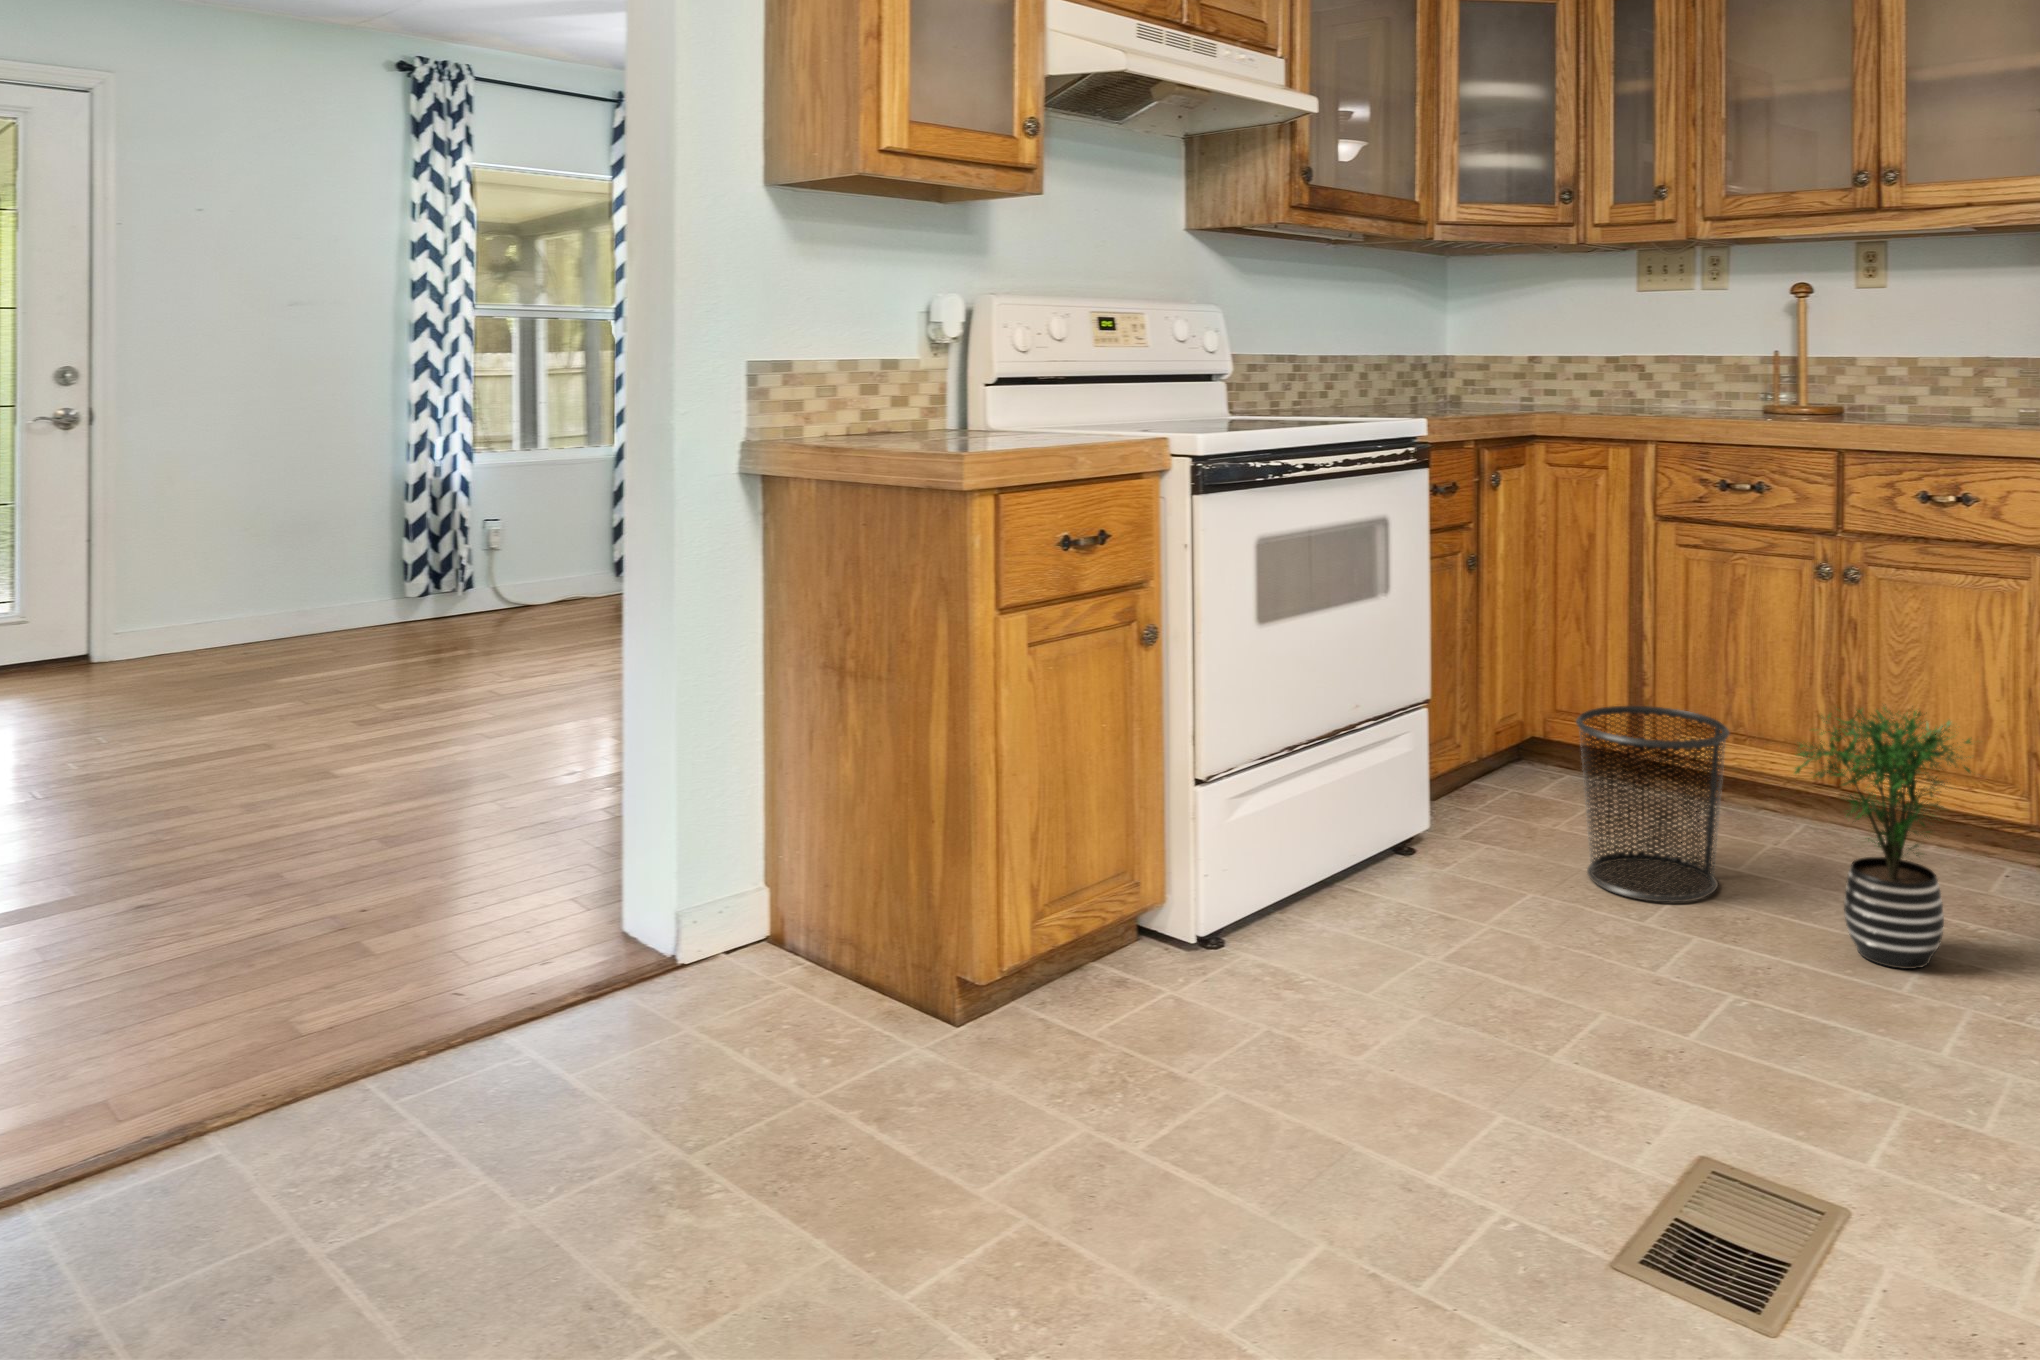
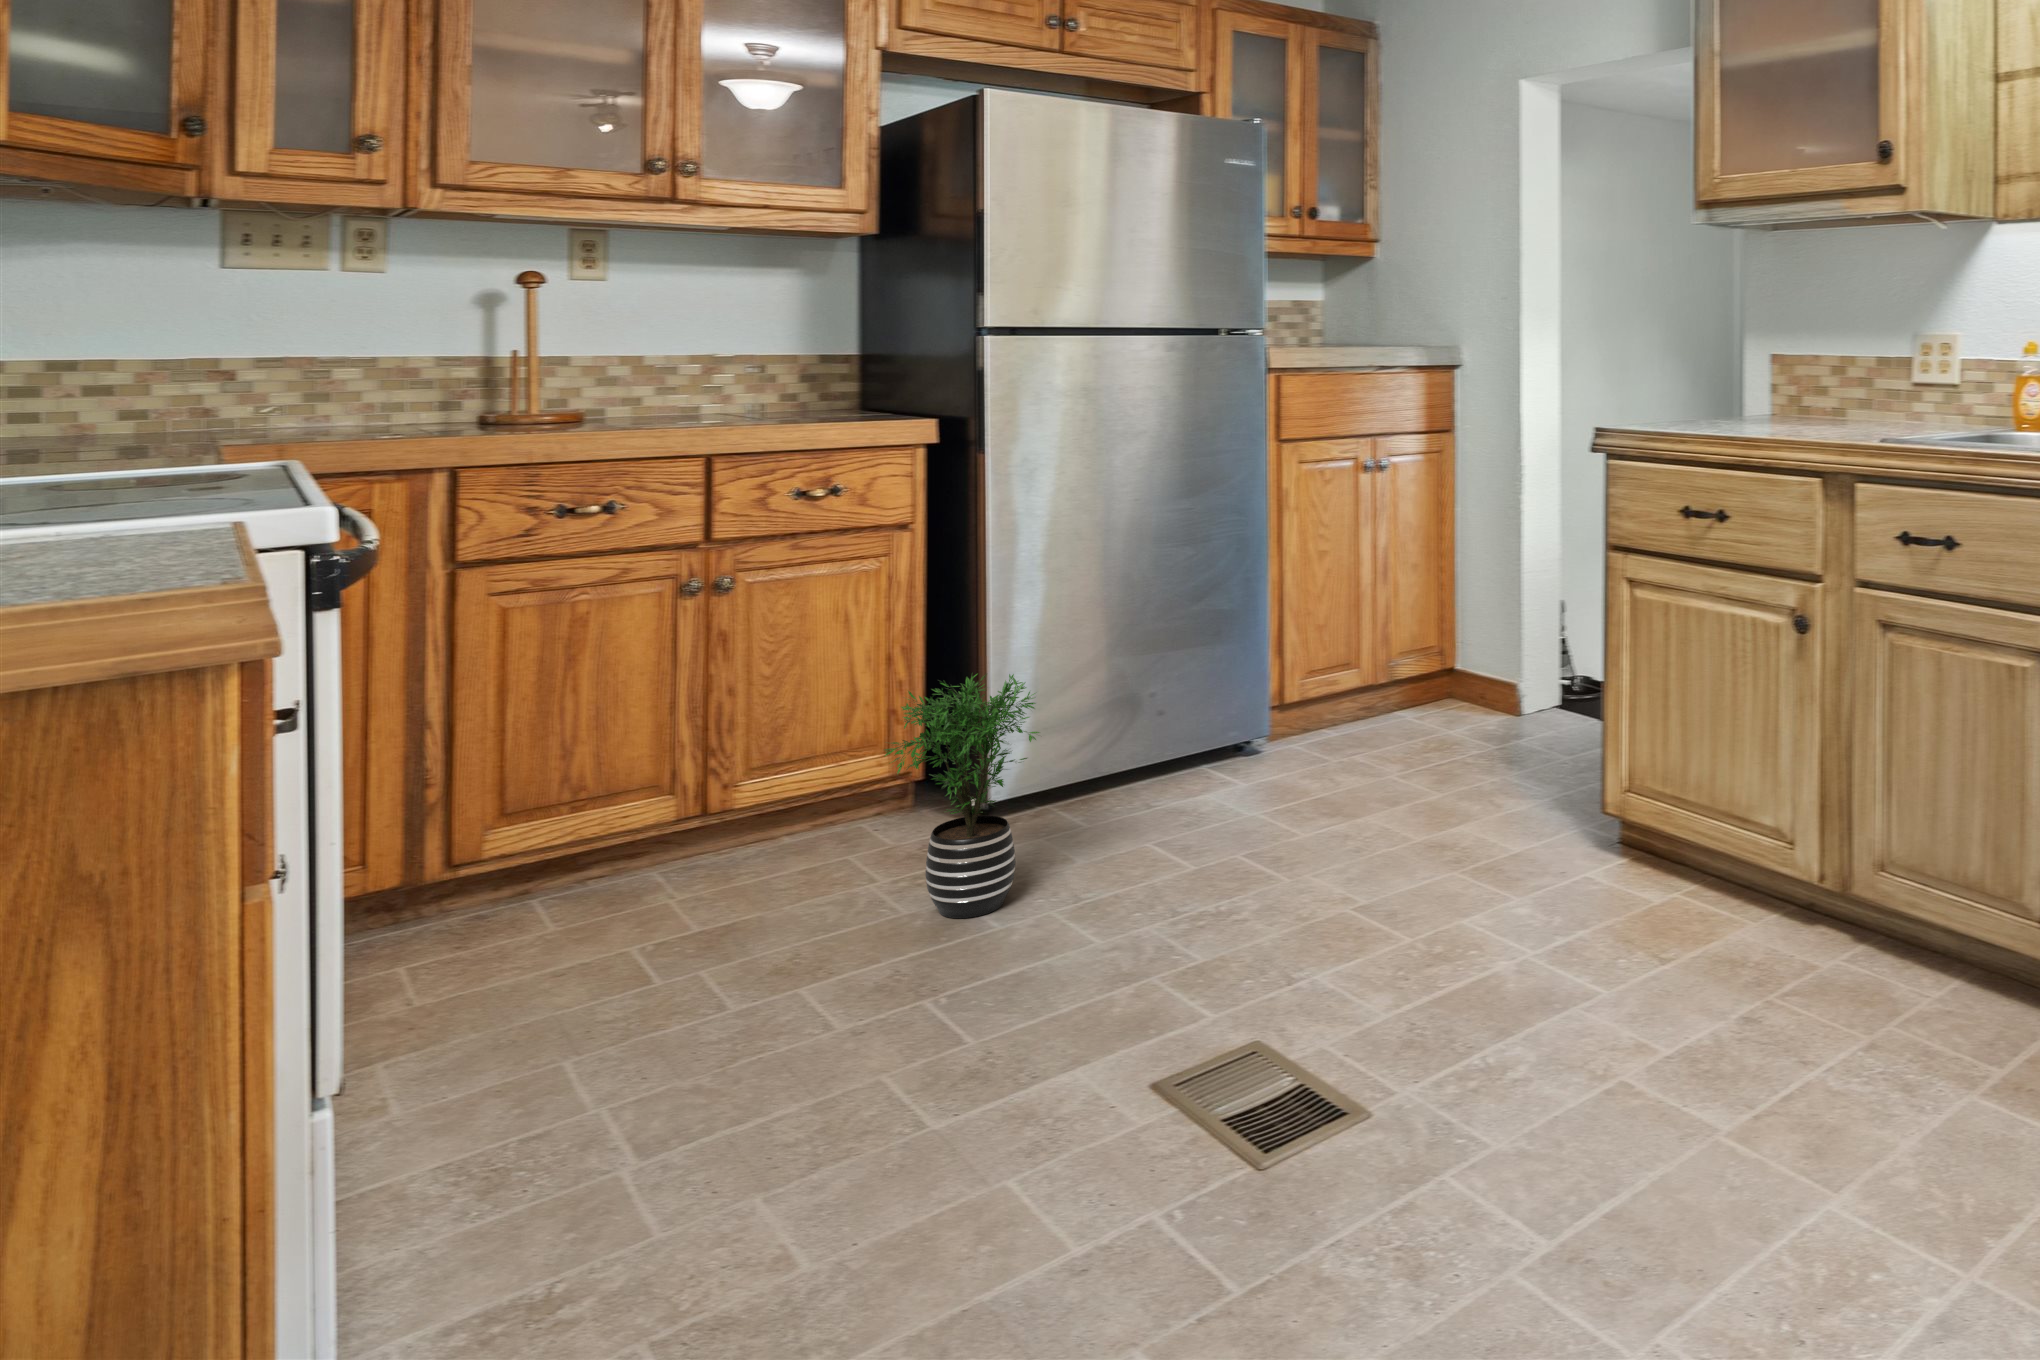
waste bin: present [1576,706,1729,902] -> none [573,766,775,1008]

